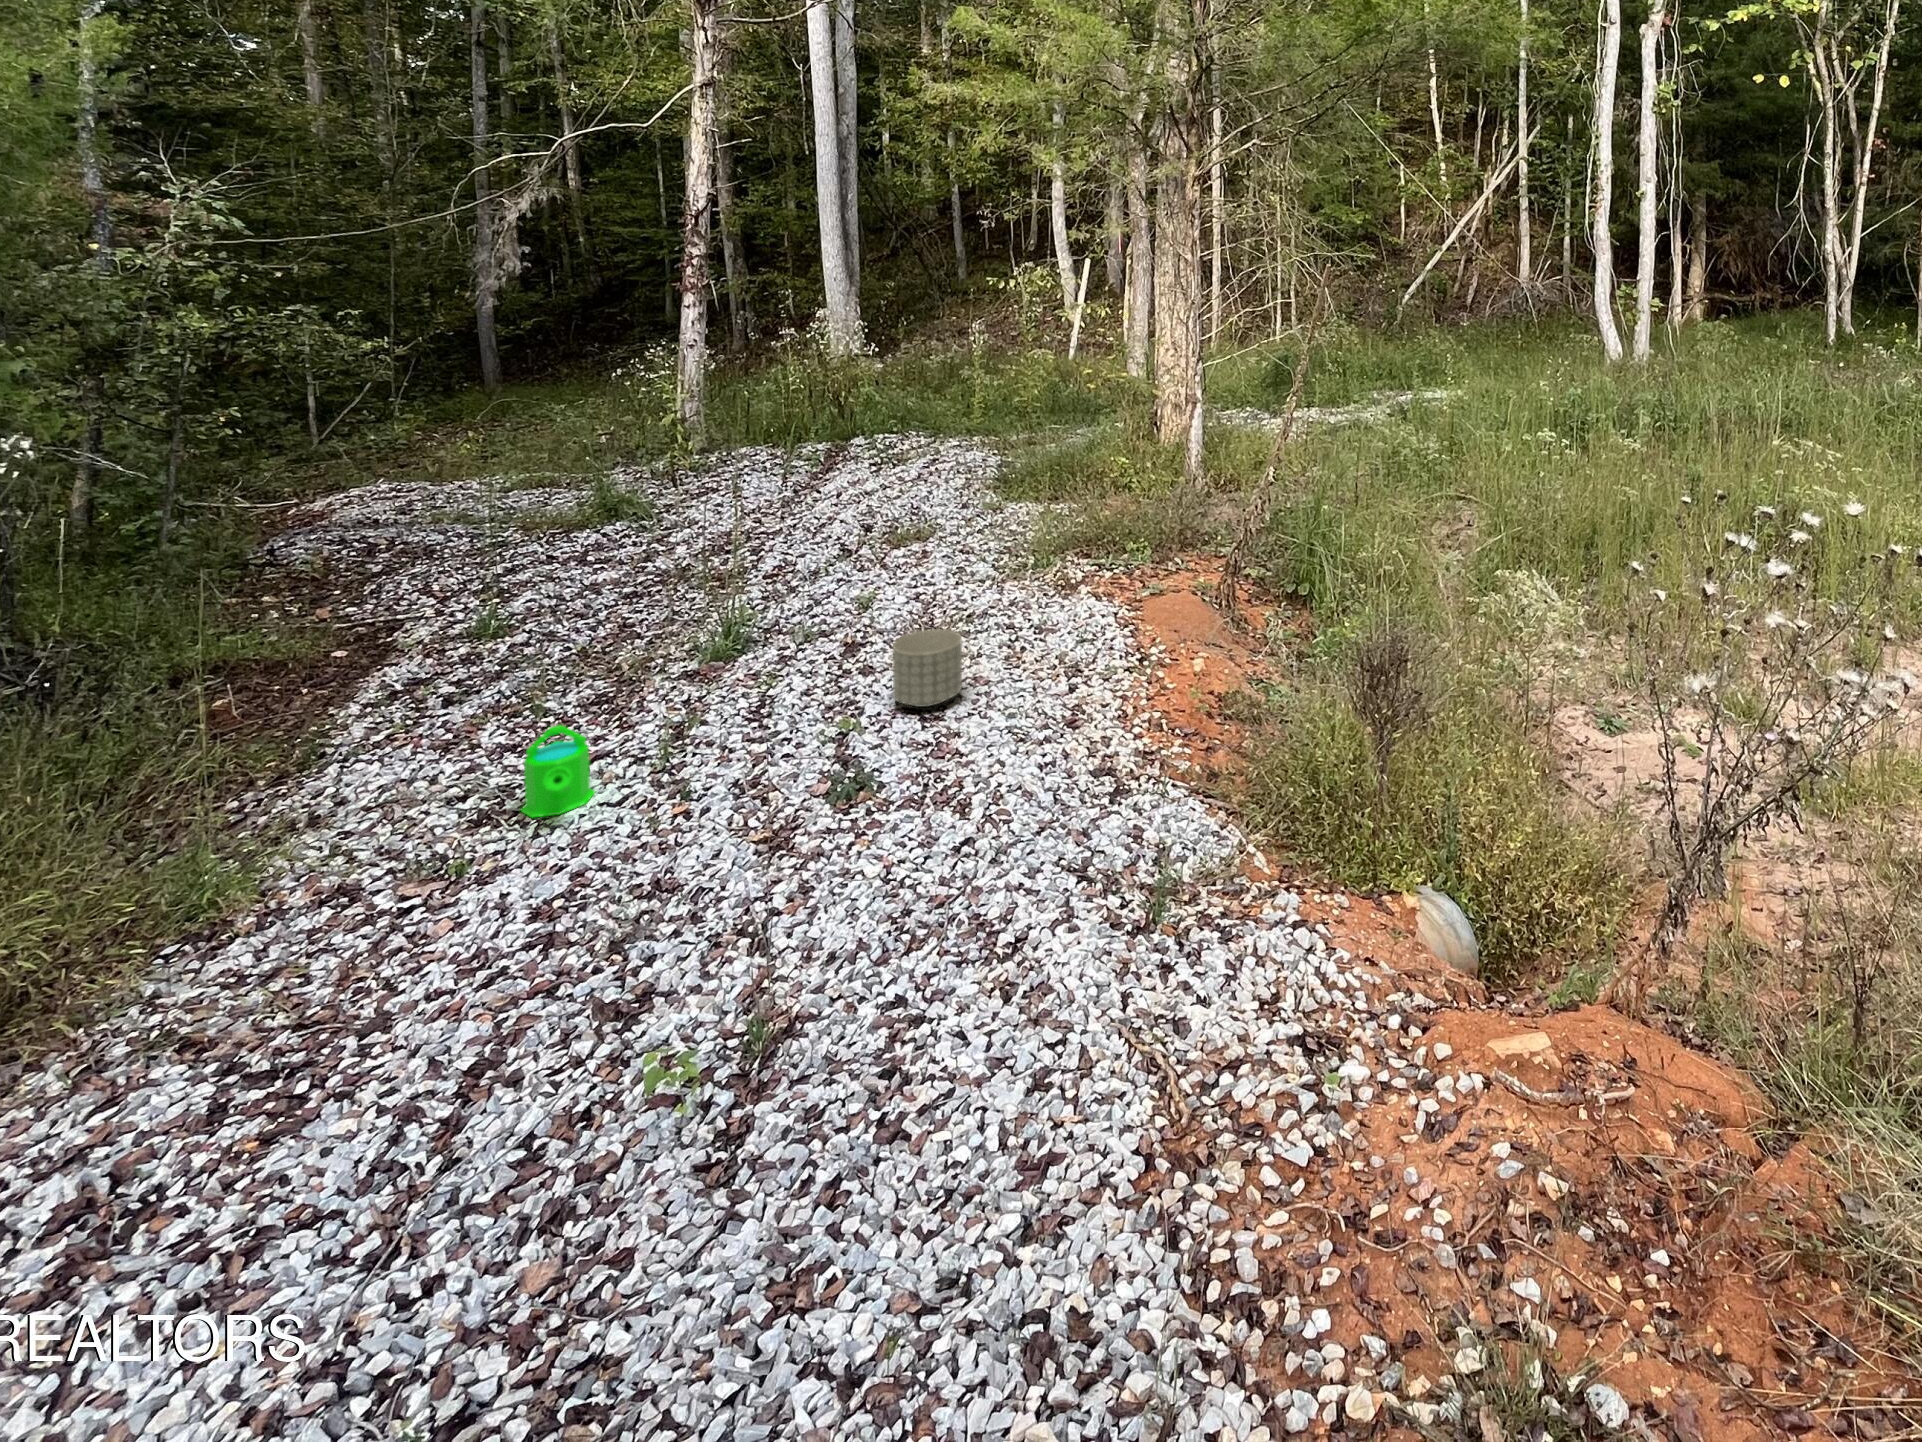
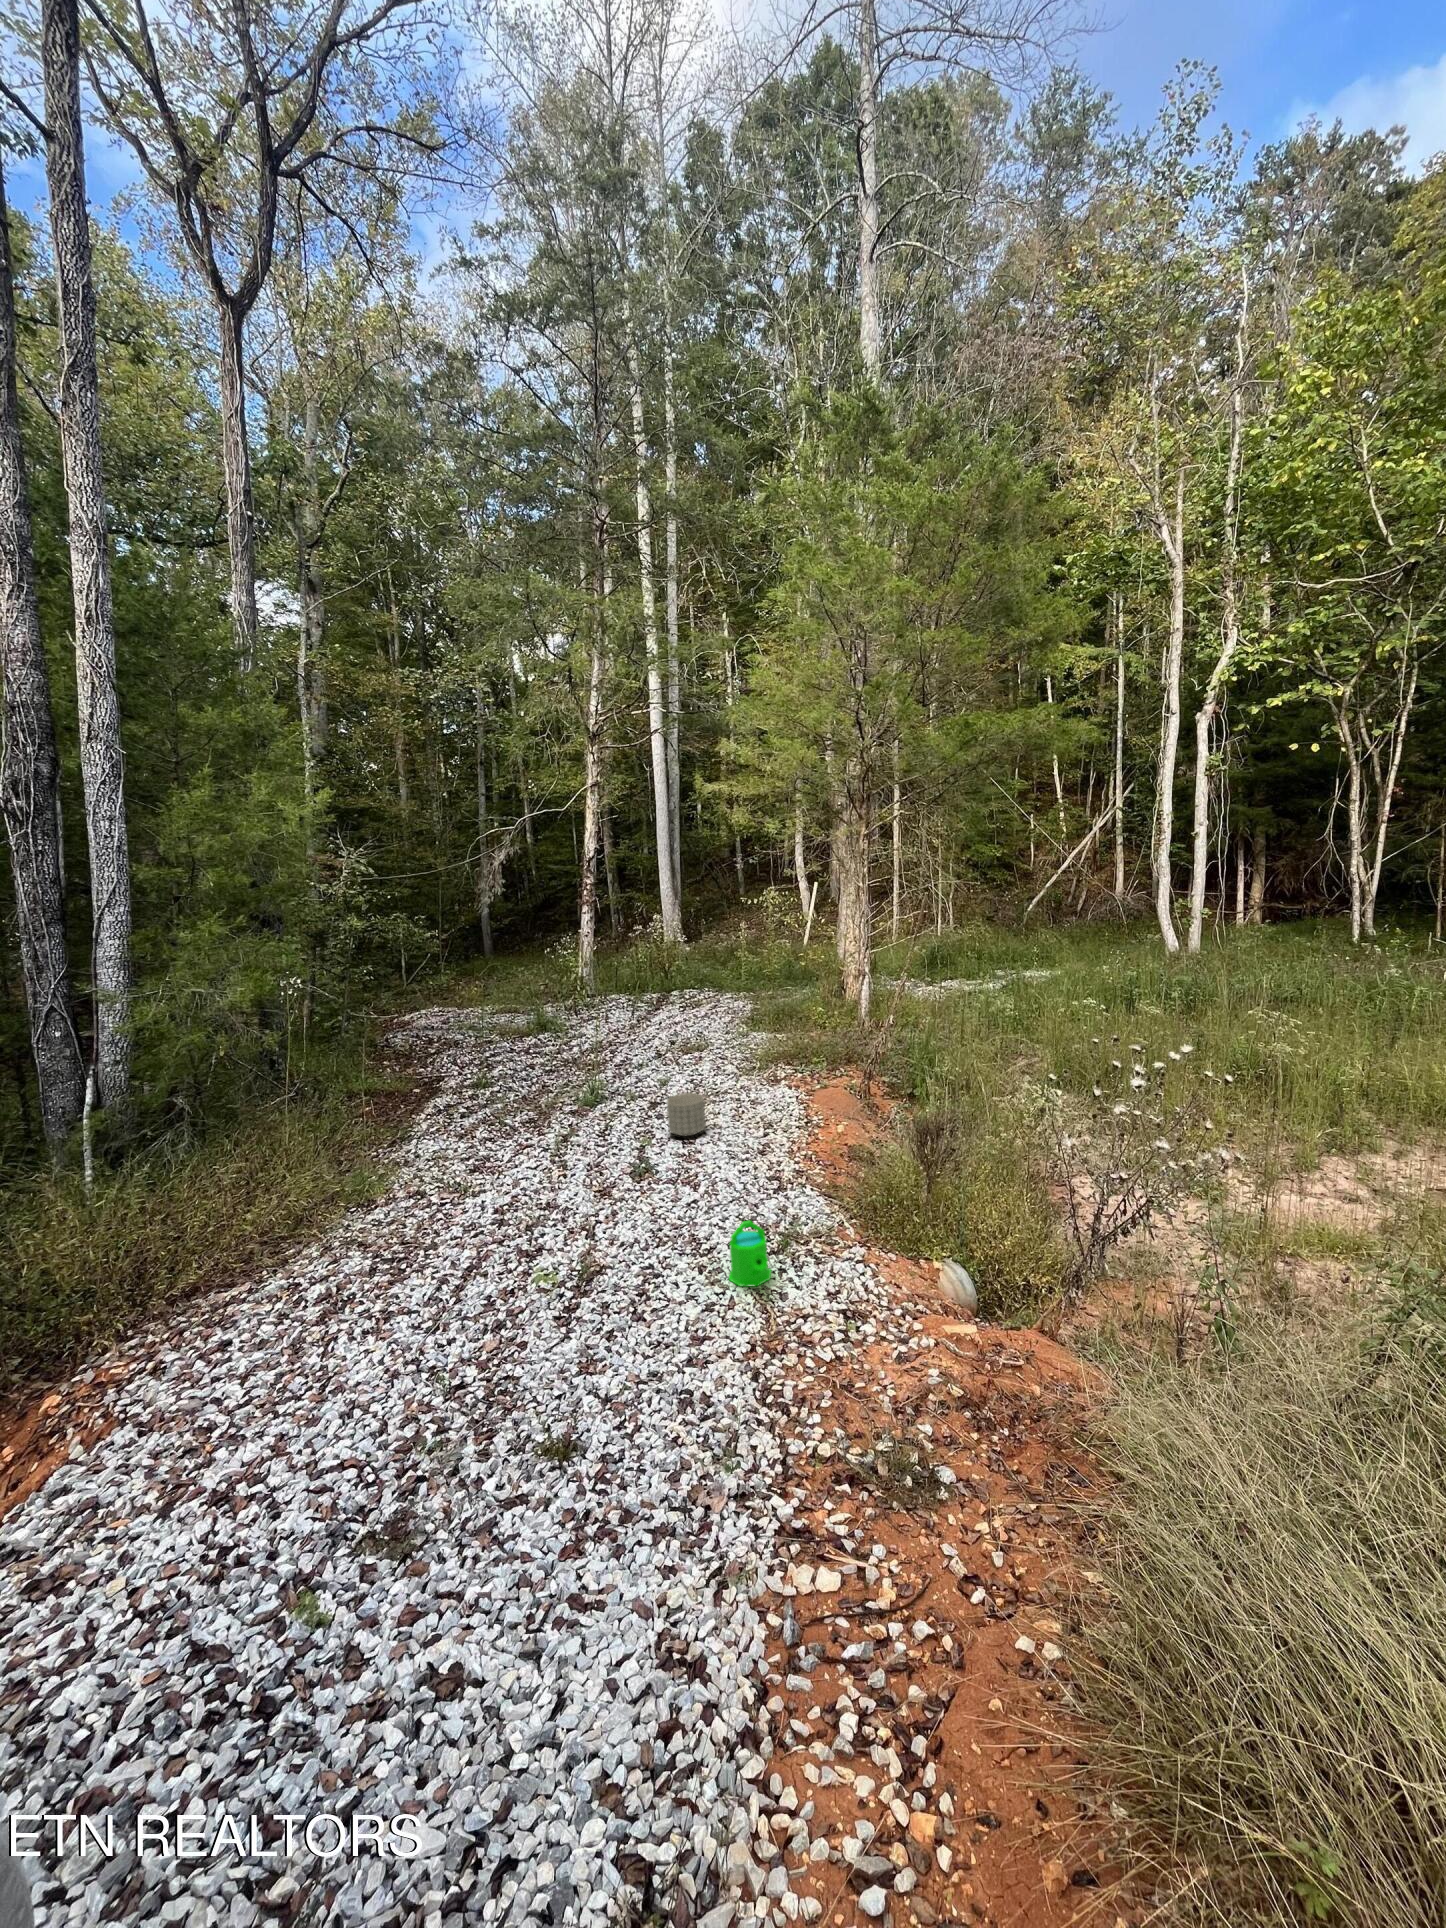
watering can: present [521,725,595,817] -> present [729,1221,771,1286]

